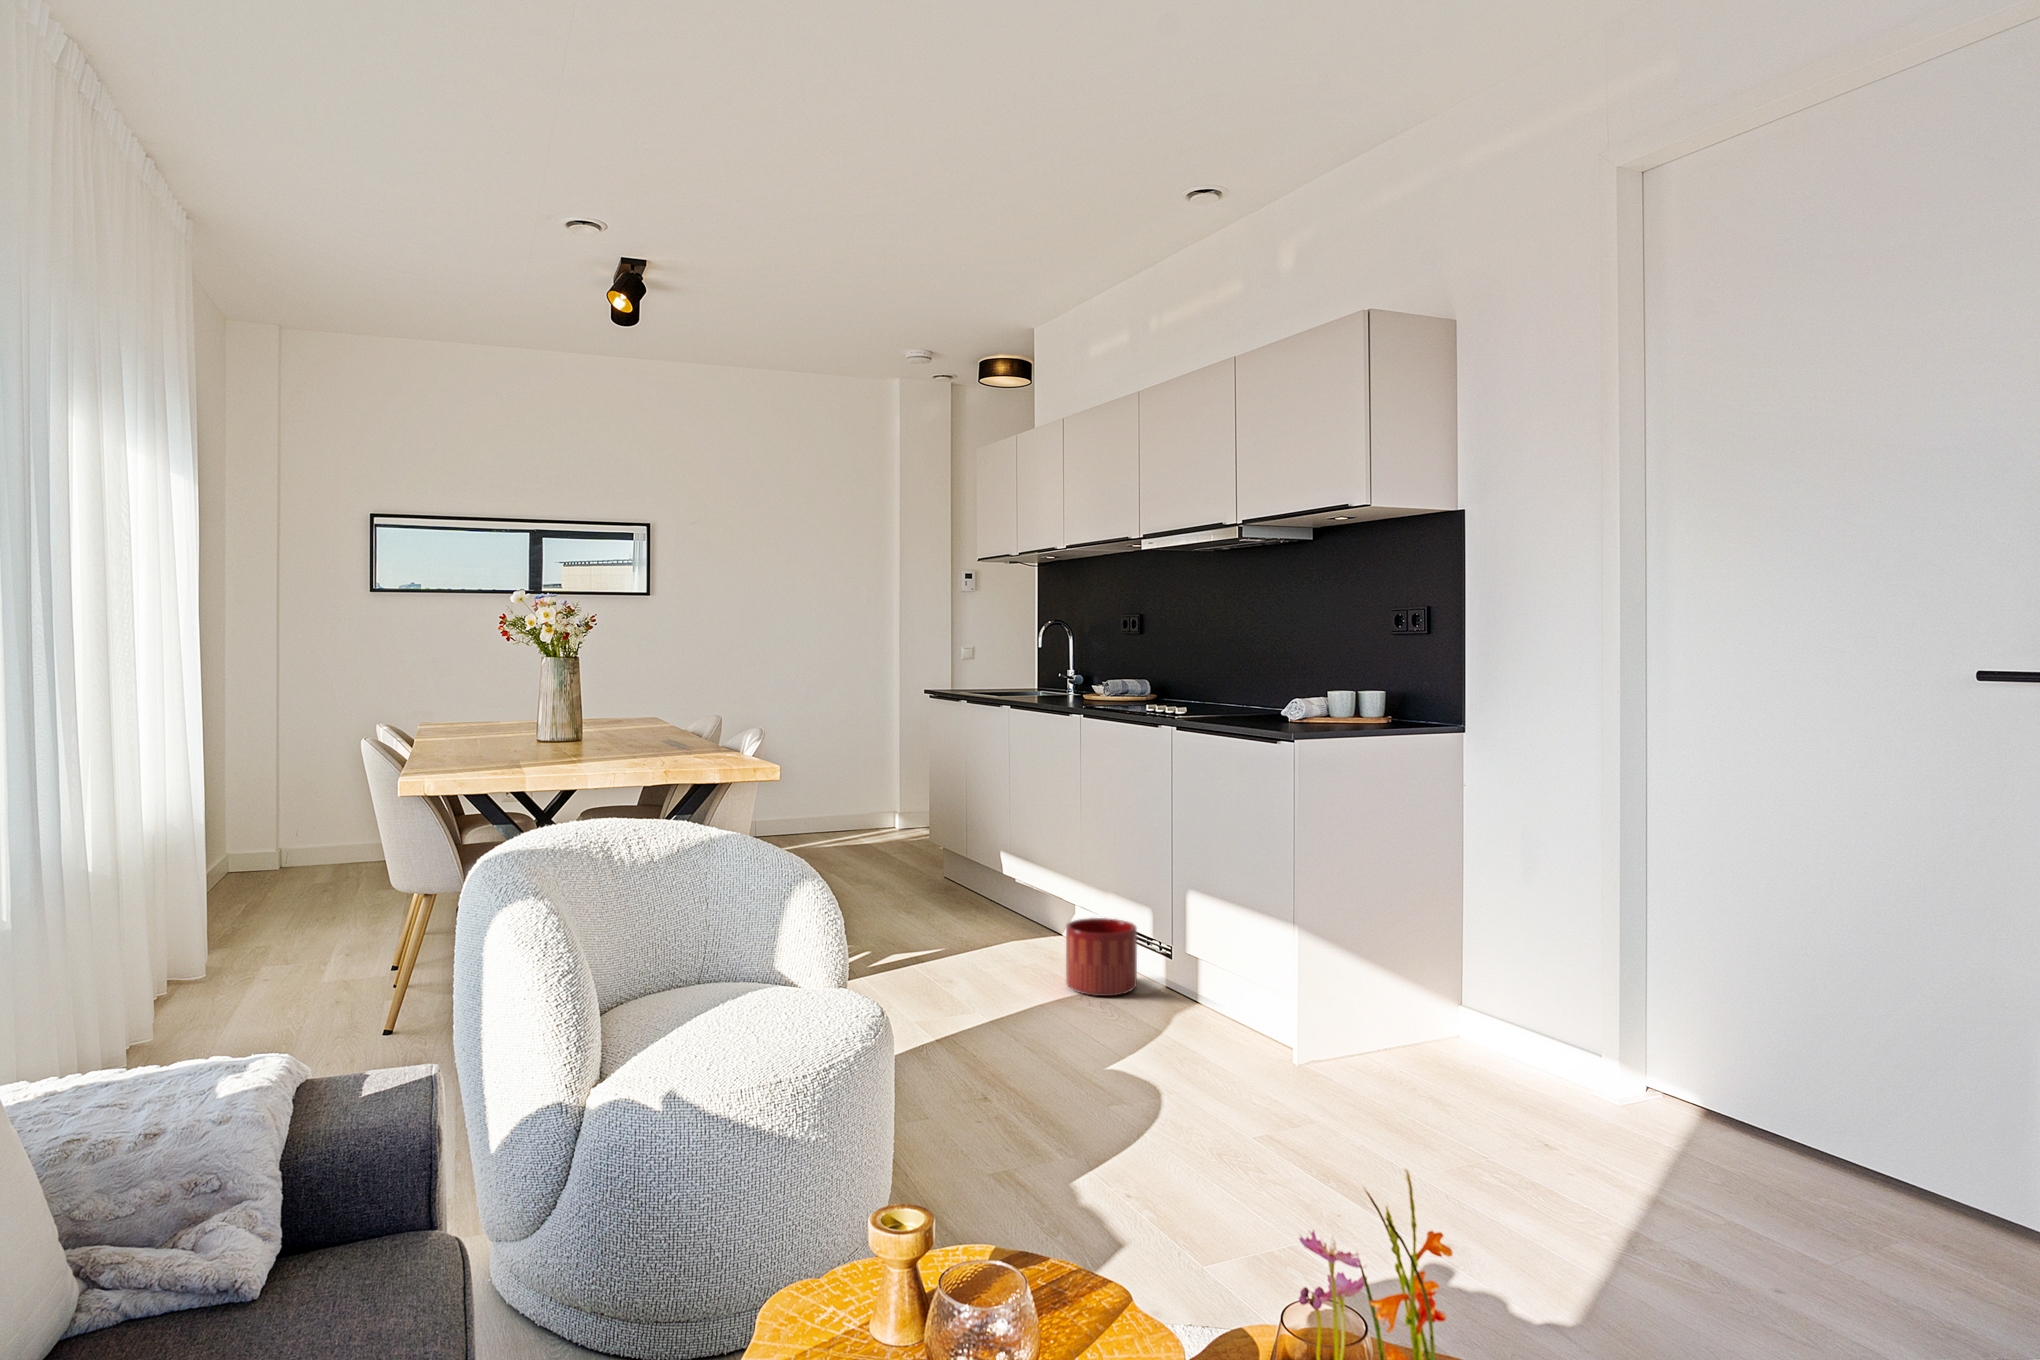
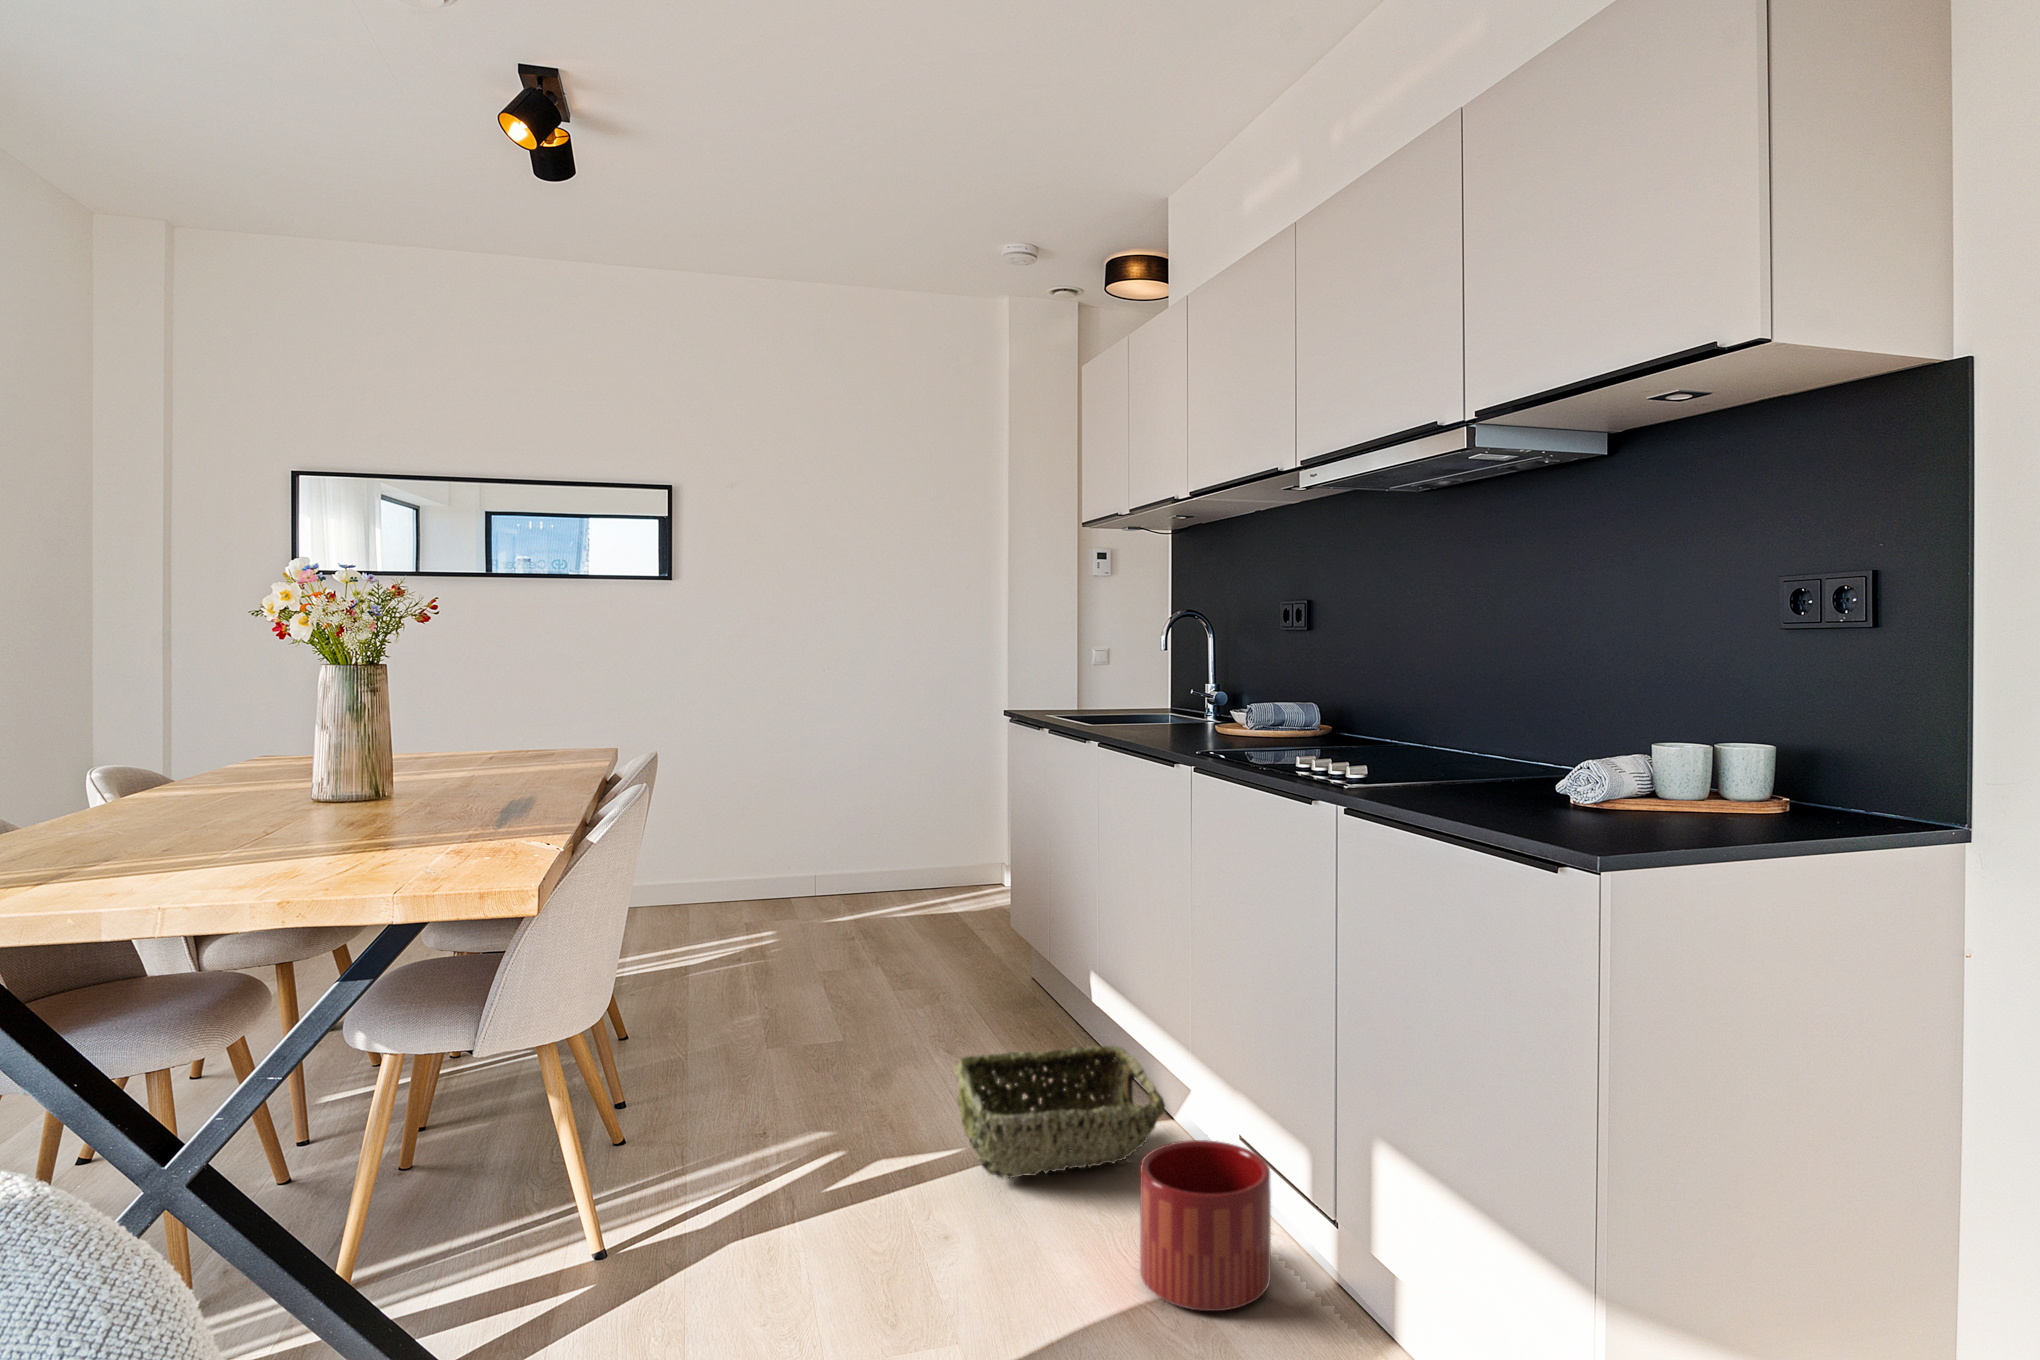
woven basket: none [939,889,1067,958] -> present [954,1046,1165,1179]

